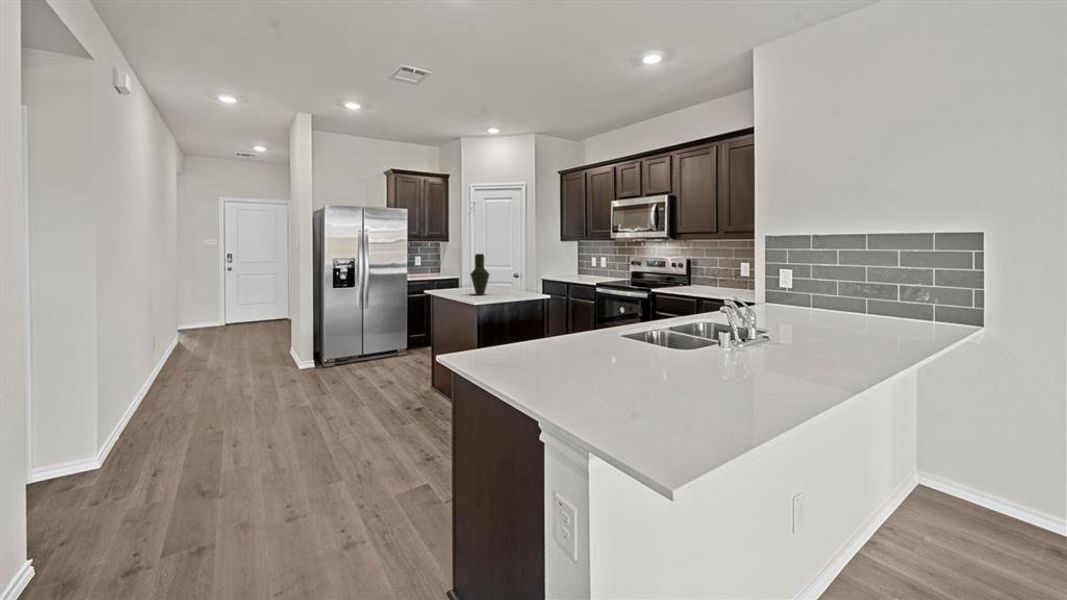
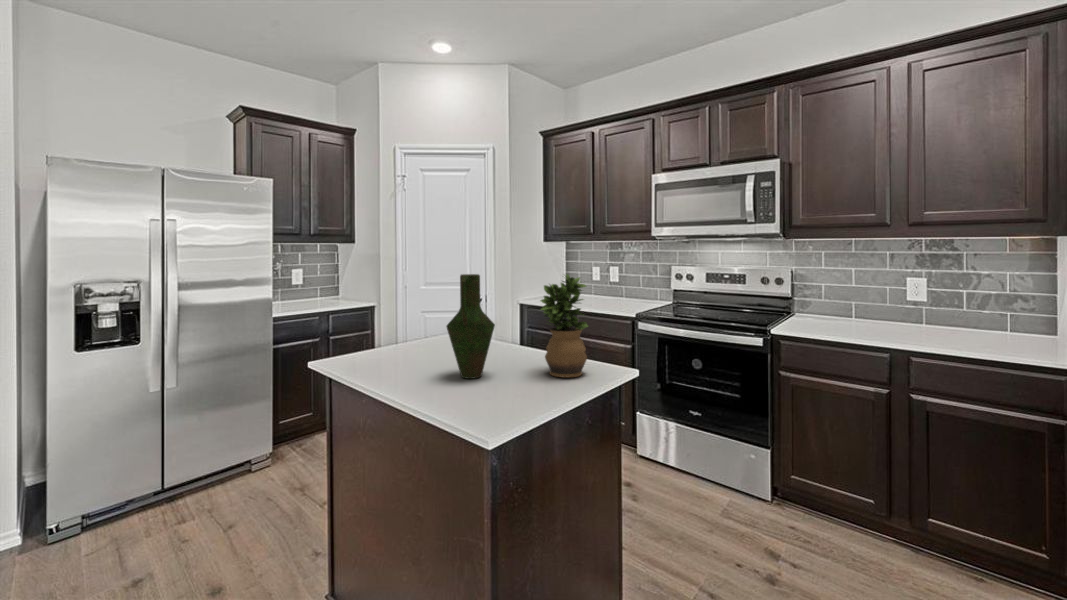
potted plant: none [506,254,527,295] -> present [541,274,588,377]

